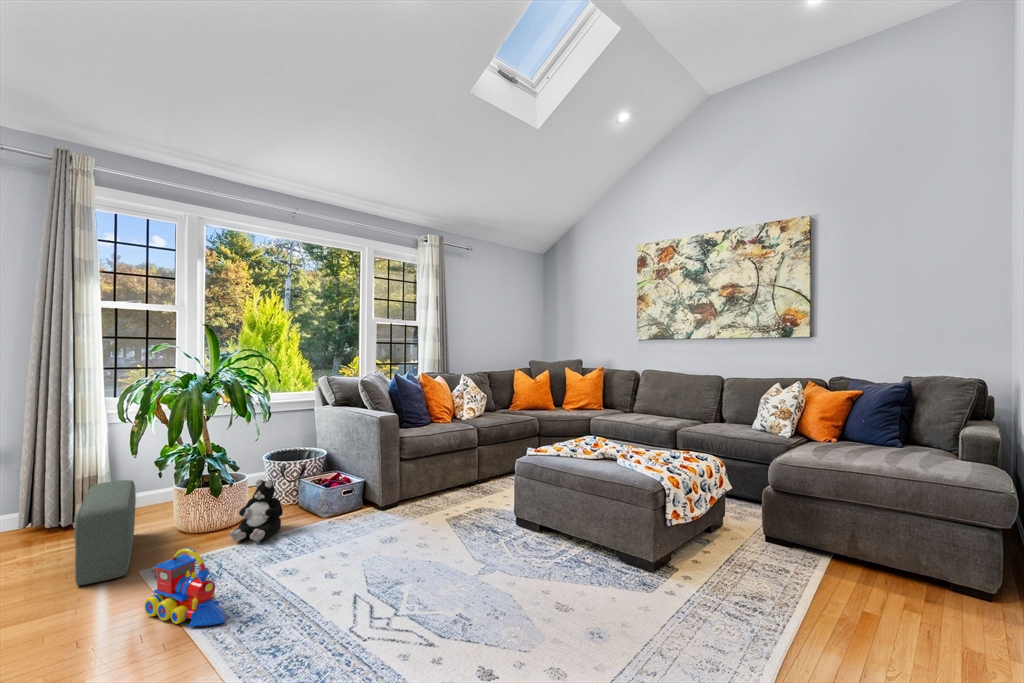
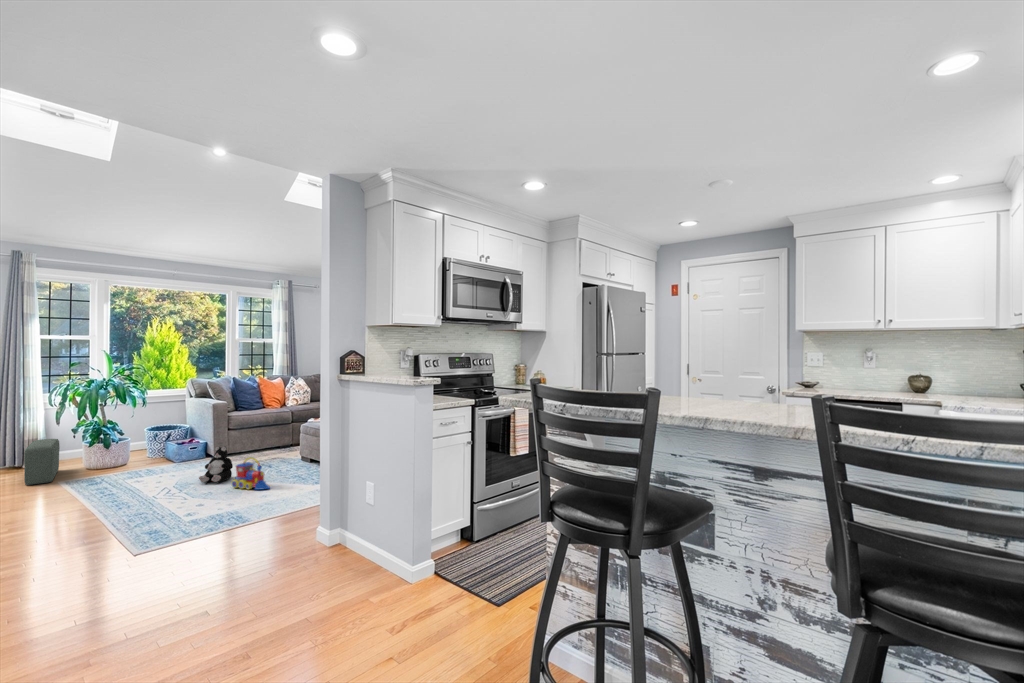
plush toy: present [230,480,283,541] -> present [199,446,233,483]
toy train: present [145,548,225,626] -> present [232,457,270,490]

